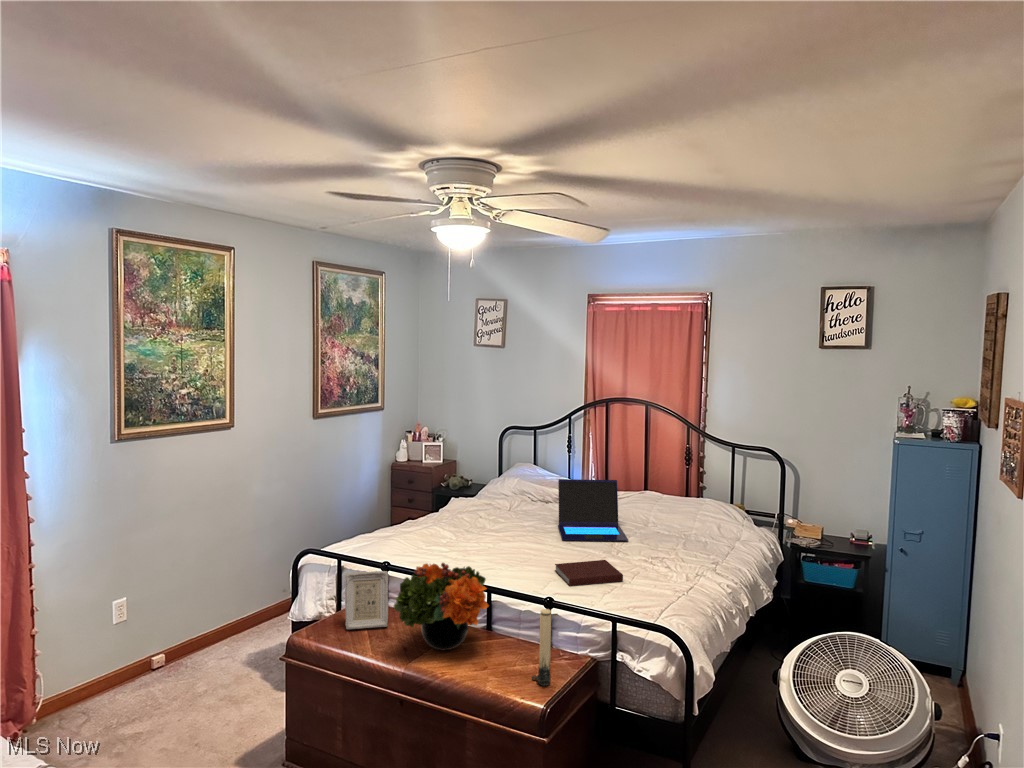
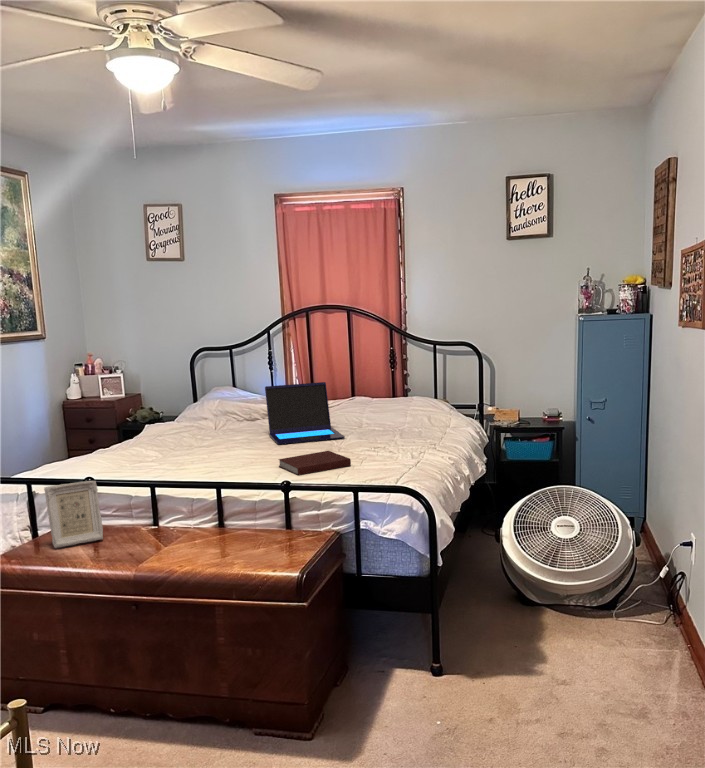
flower arrangement: present [394,563,488,650] -> none [112,454,223,548]
candle: present [532,609,551,686] -> none [280,478,301,558]

